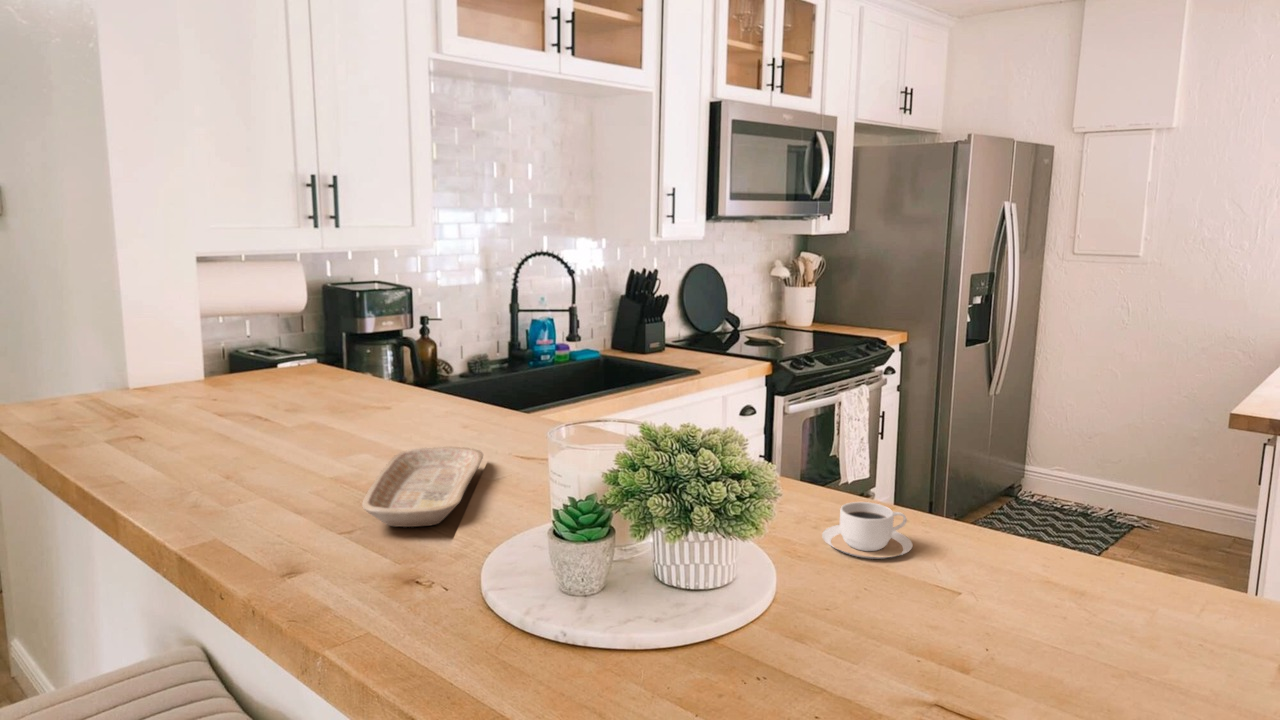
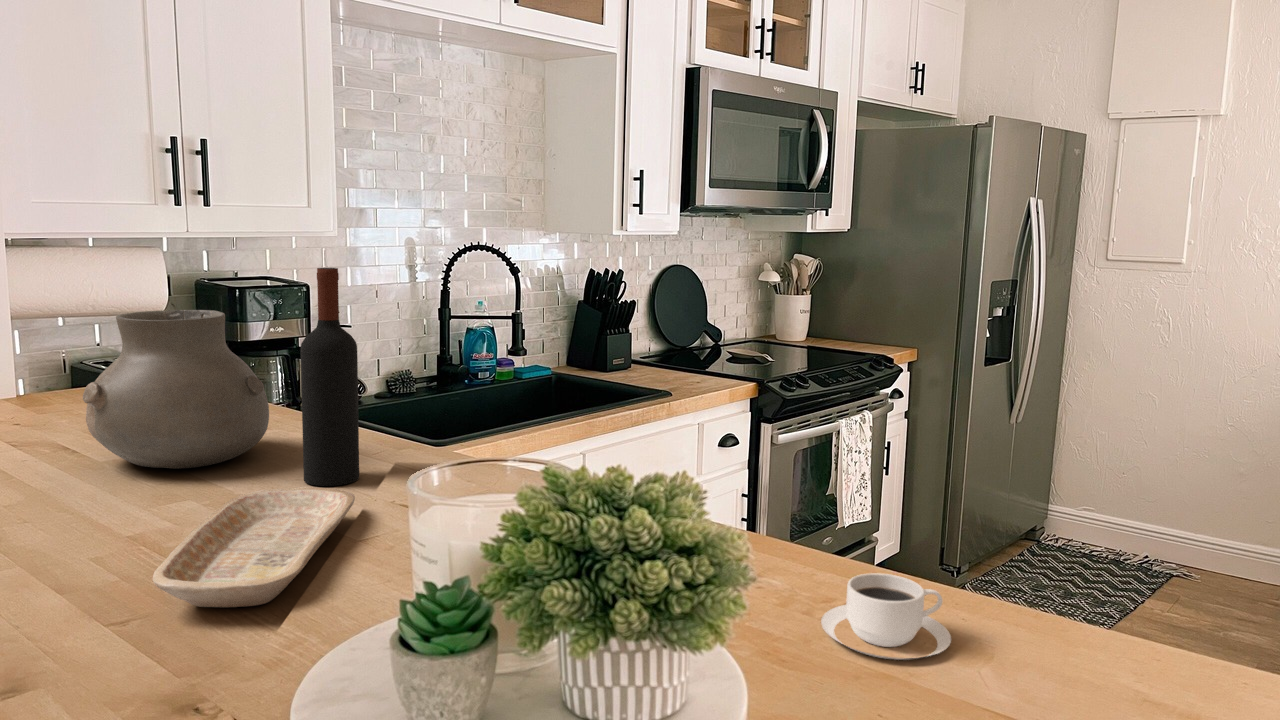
wine bottle: none [434,284,476,446] -> present [301,268,359,486]
vase: none [274,315,404,434] -> present [83,310,269,469]

